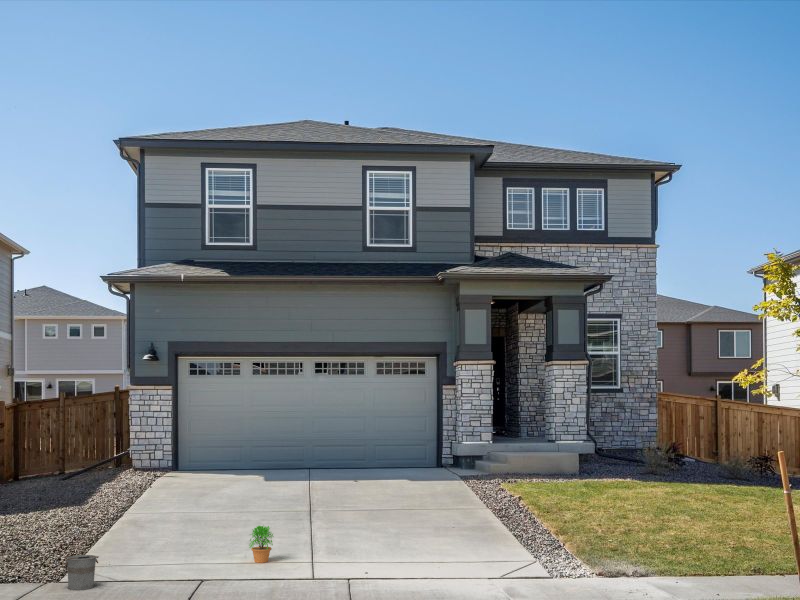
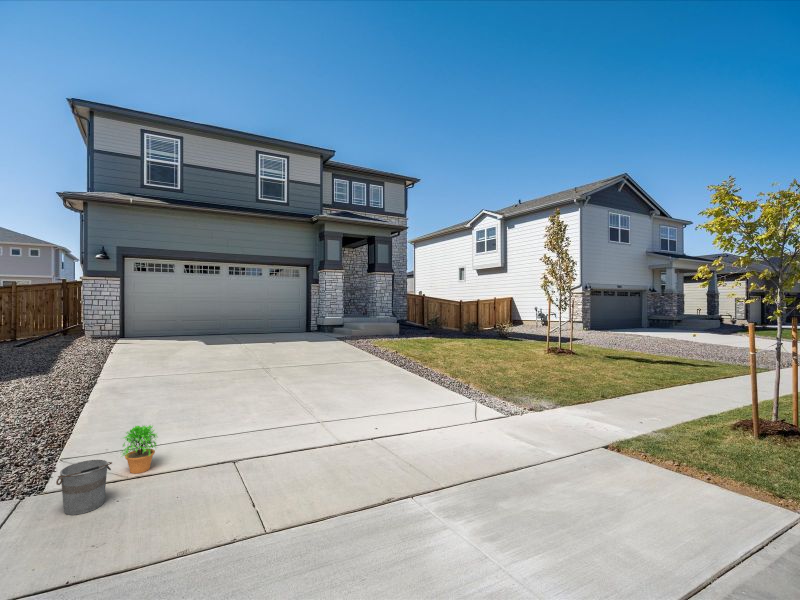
potted plant: present [249,526,273,563] -> present [123,425,157,473]

